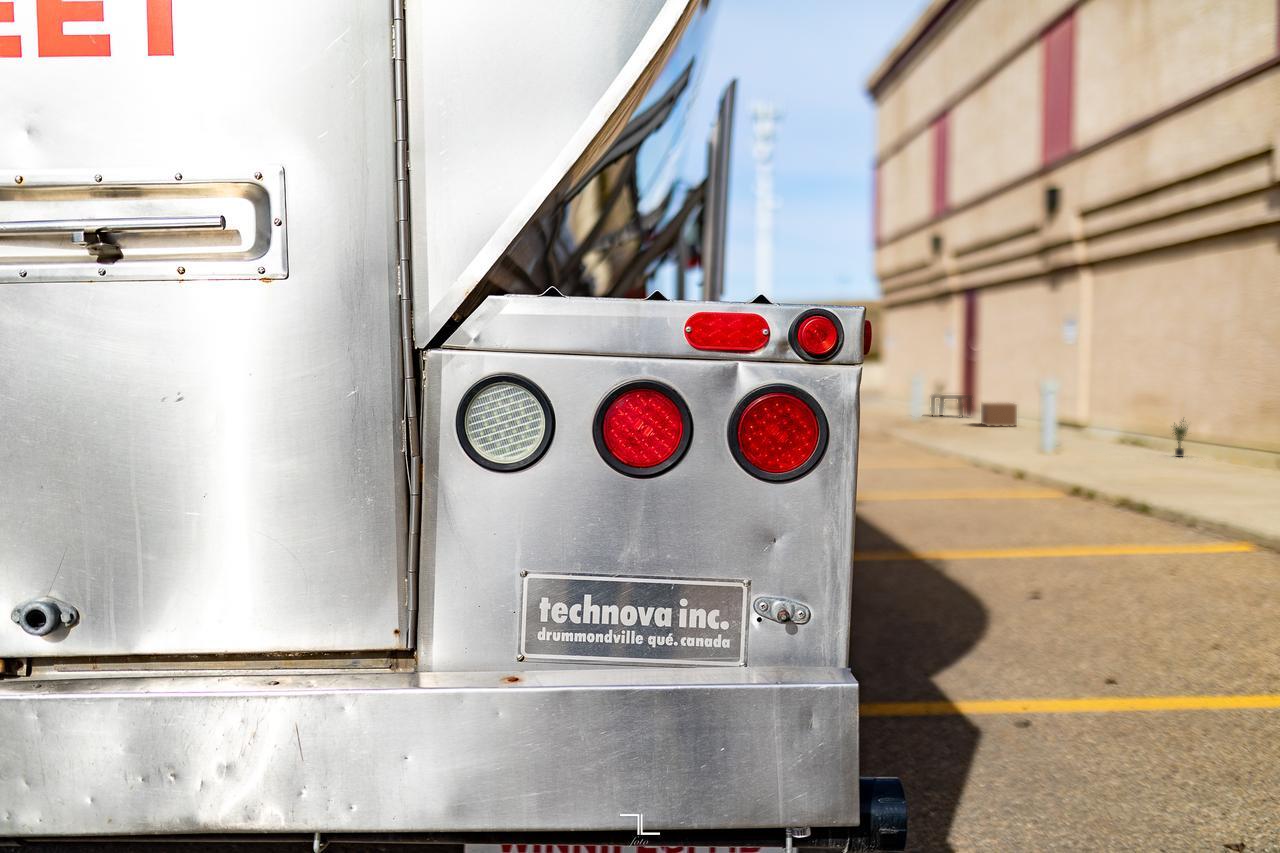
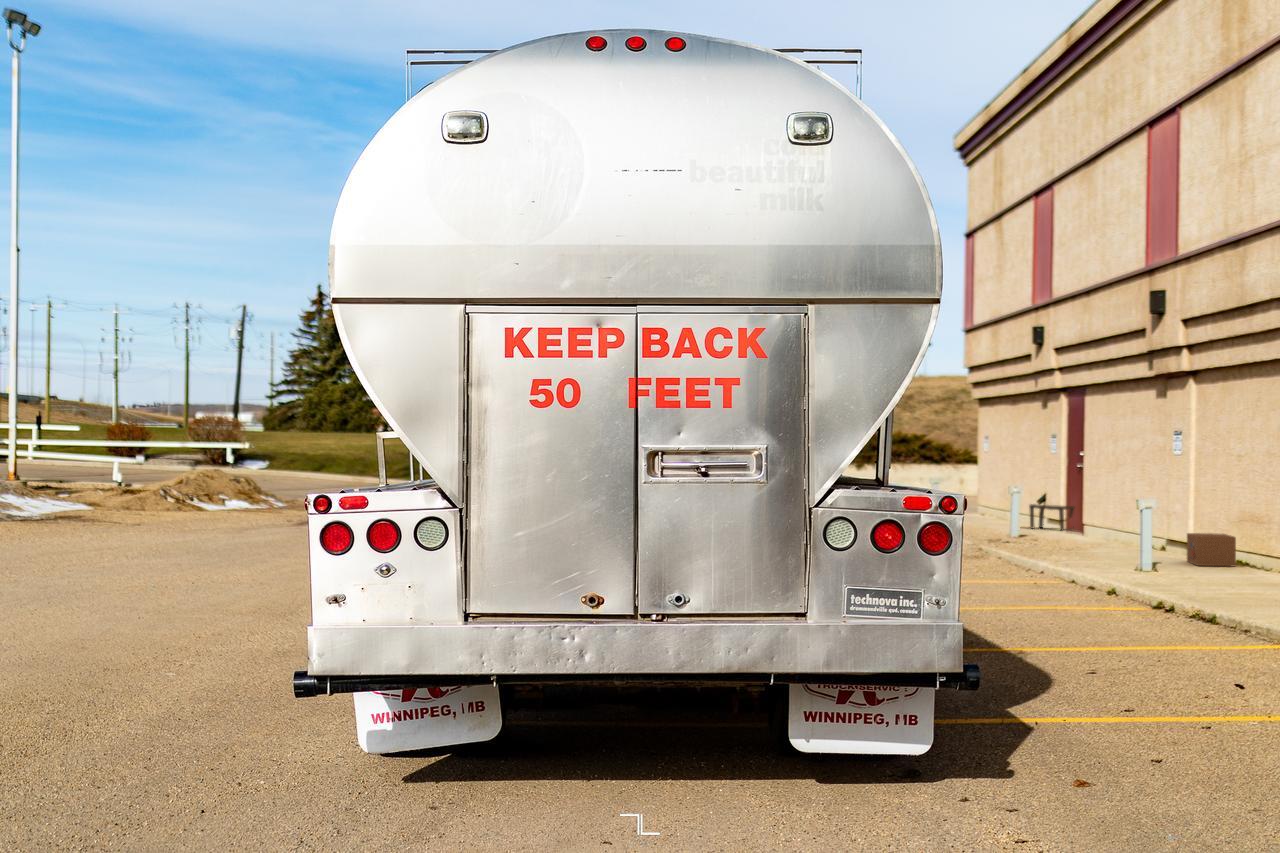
cardboard box: present [981,403,1017,427] -> present [1187,533,1236,566]
potted plant: present [1173,419,1188,457] -> none [1246,533,1270,571]

